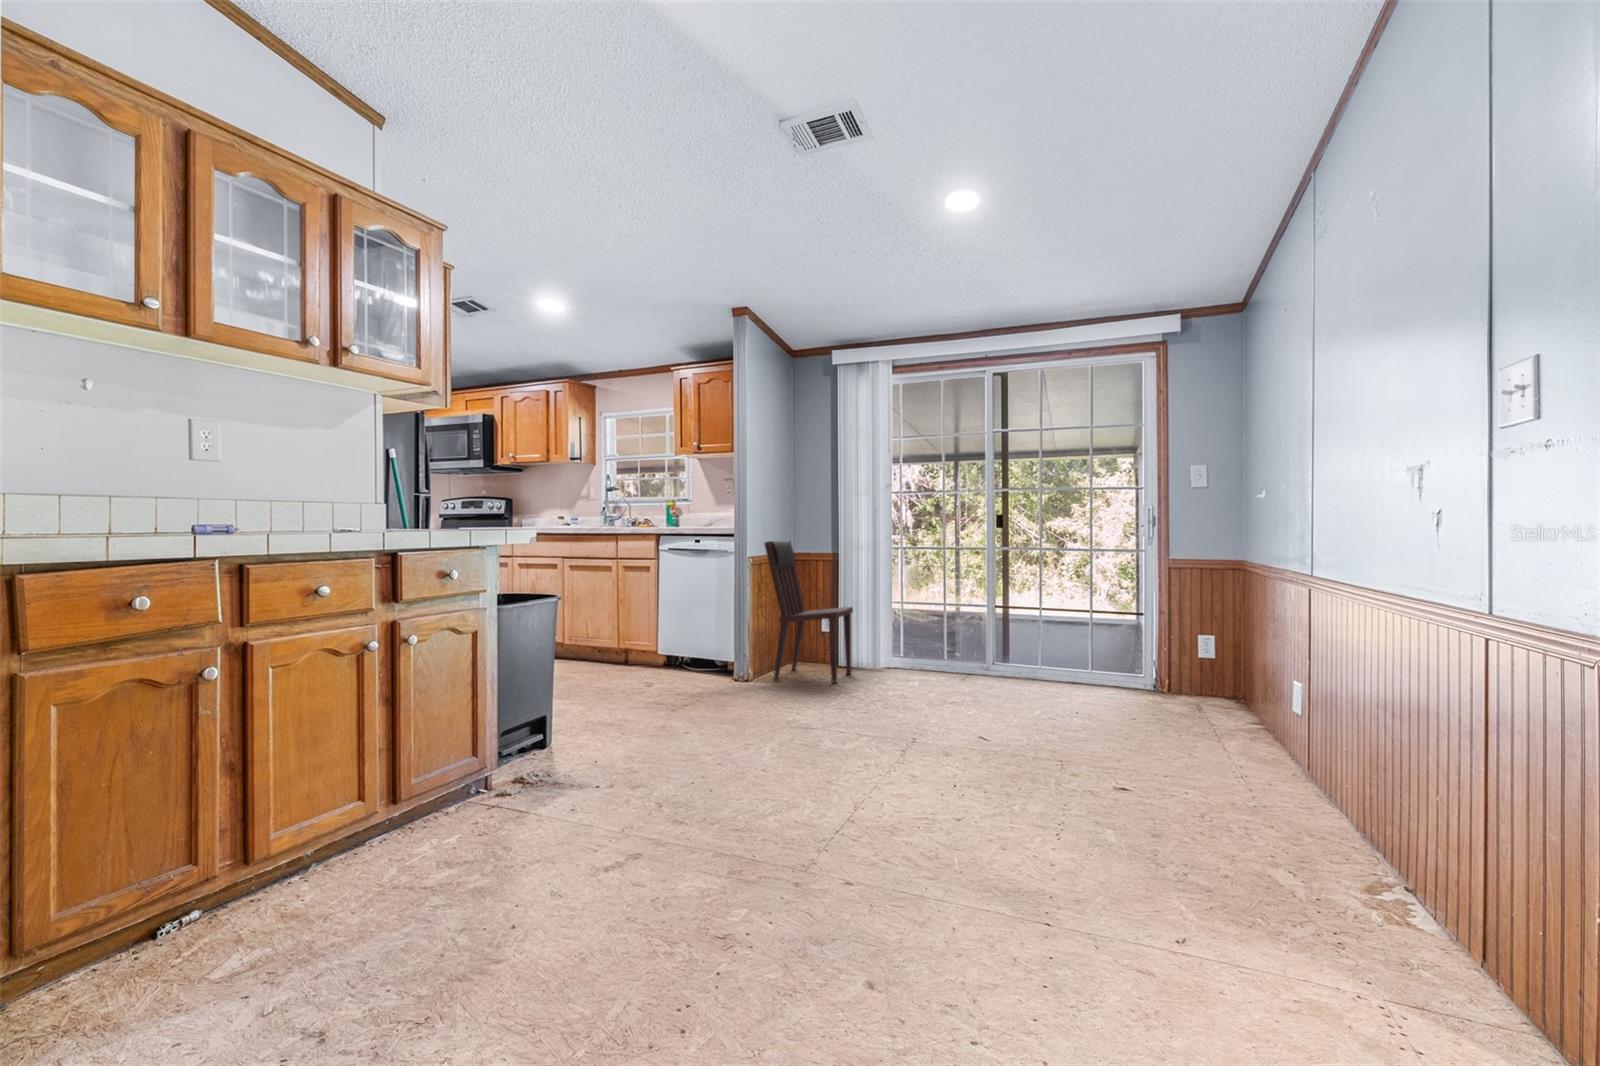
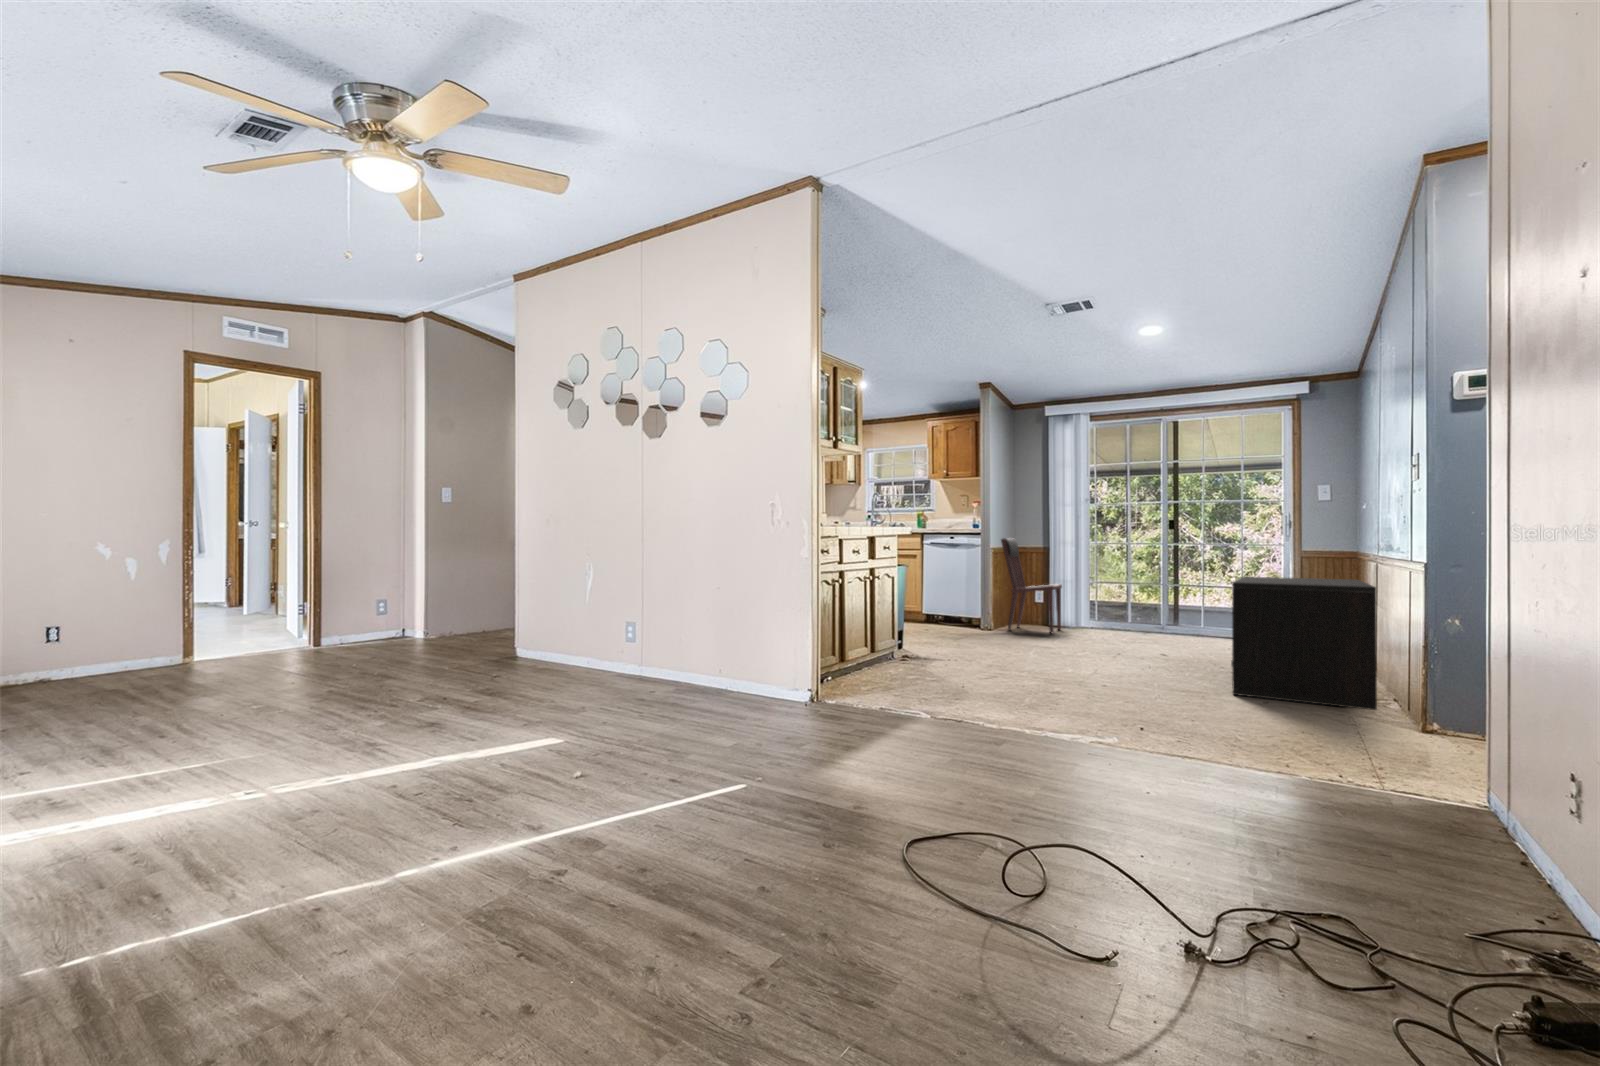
storage cabinet: none [1111,612,1464,975] -> present [1231,576,1377,710]

